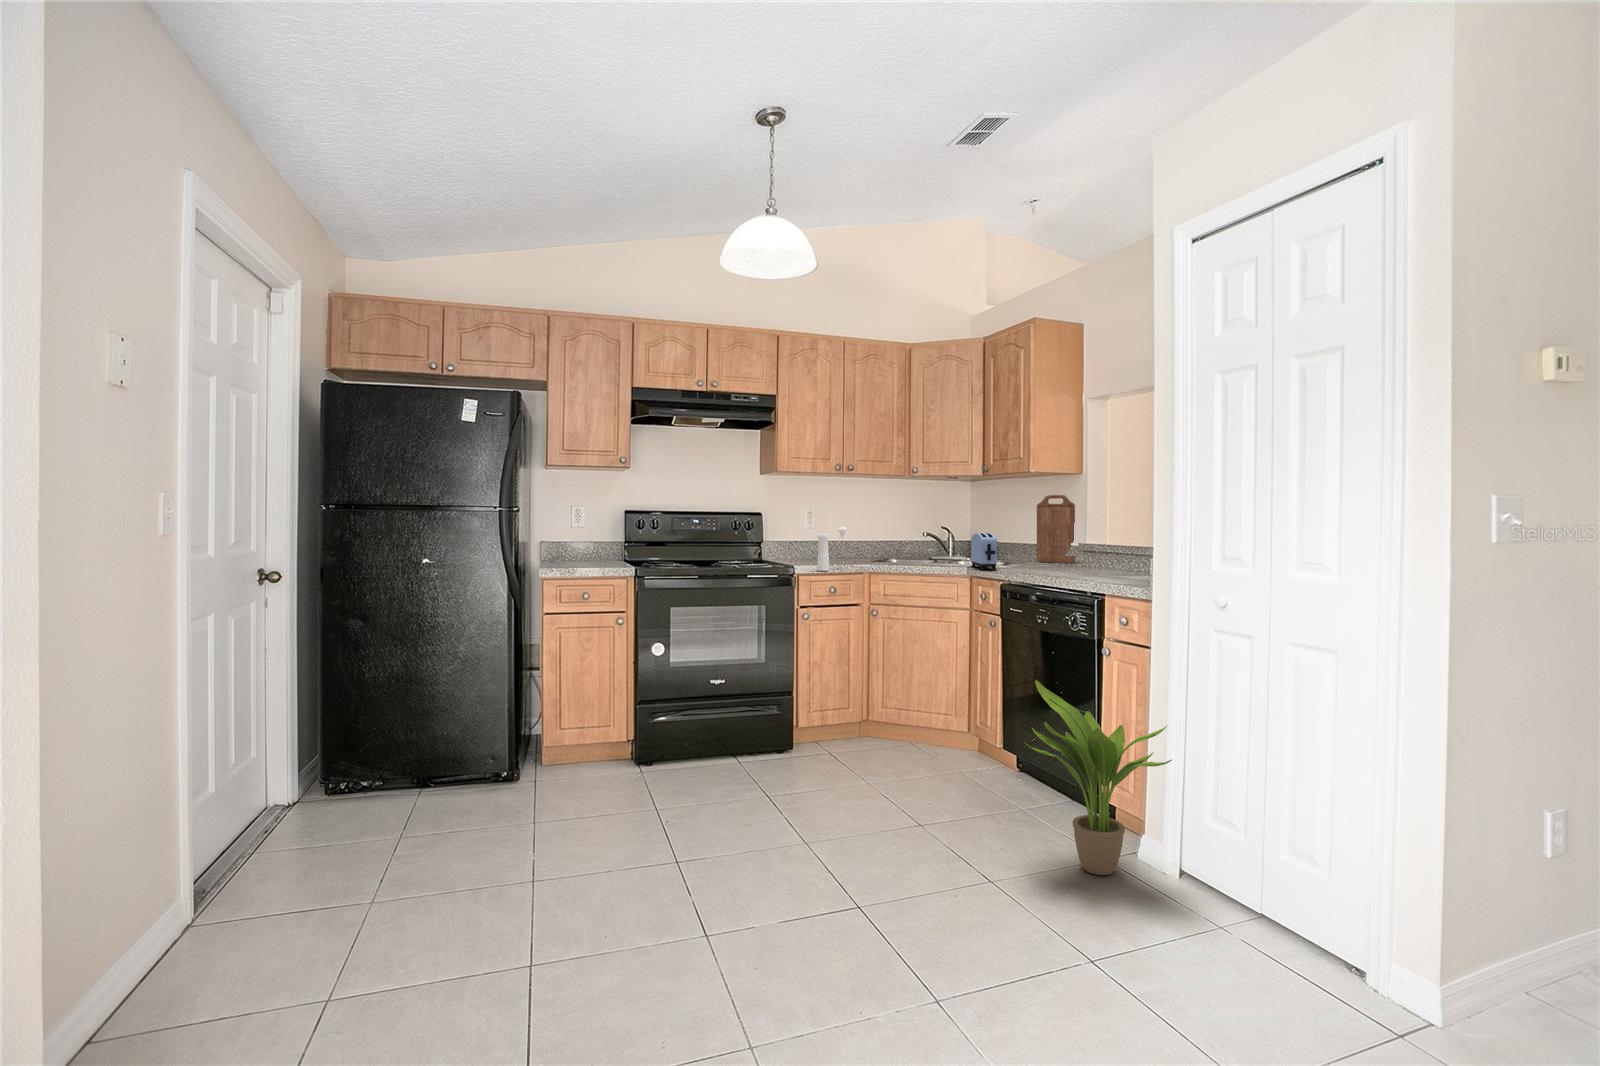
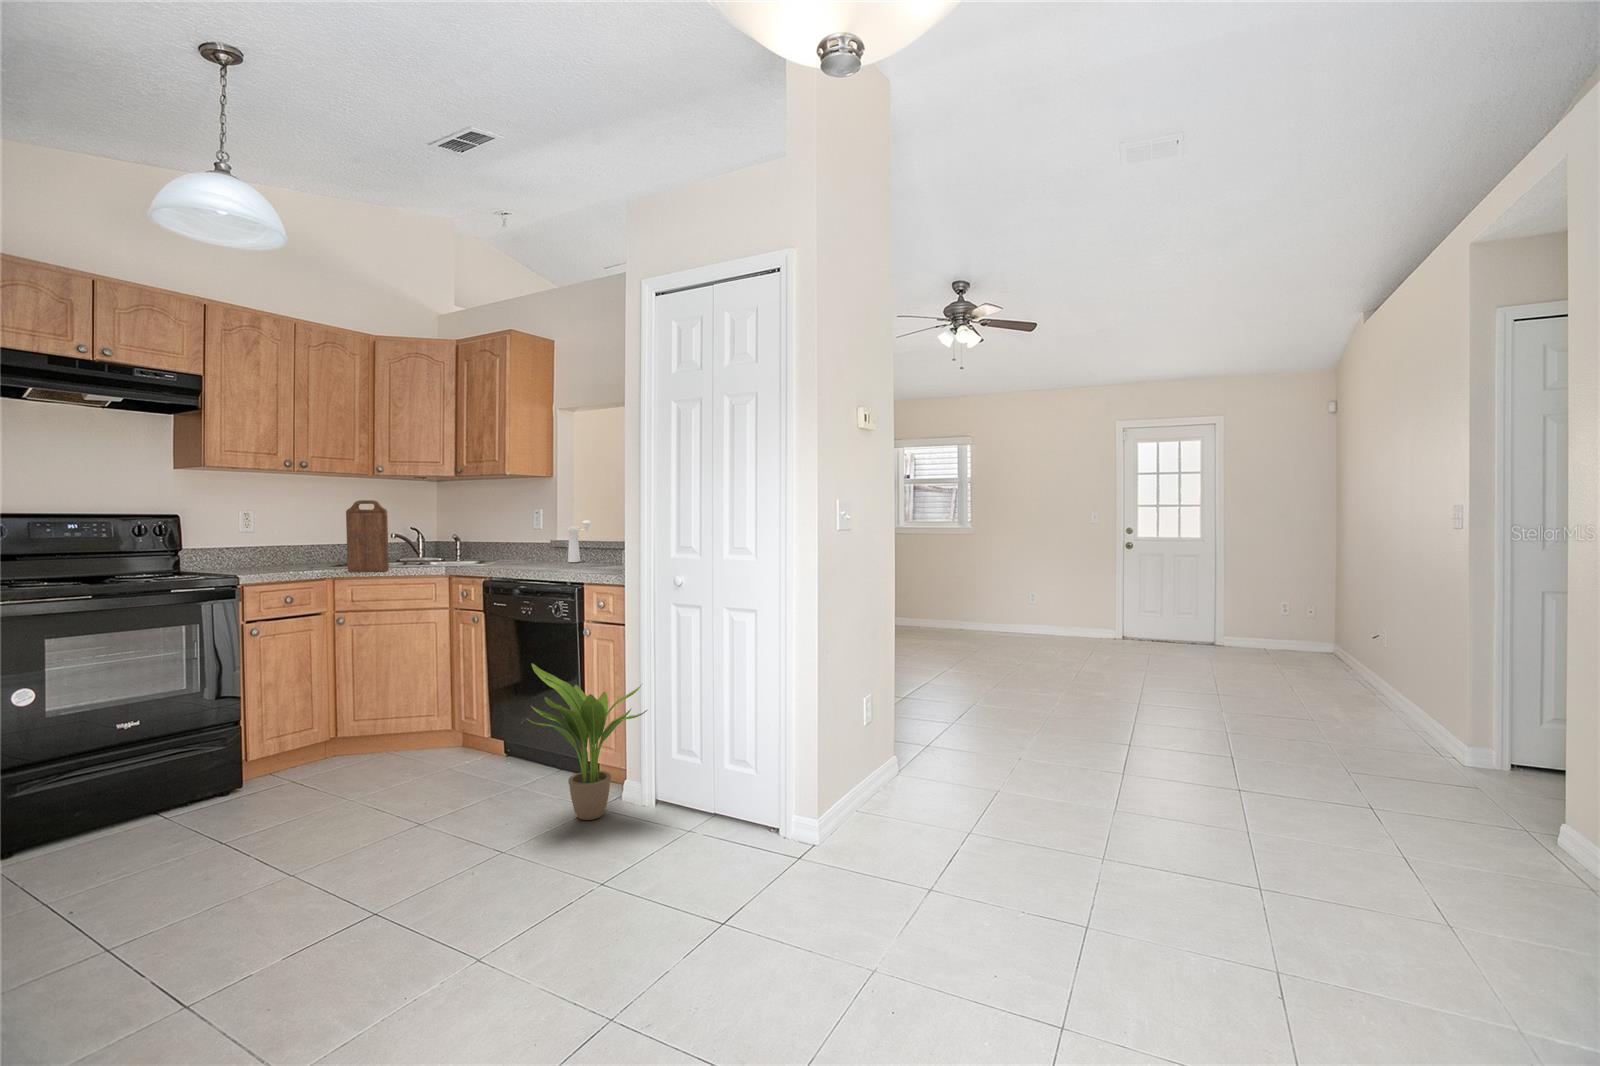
cutting board: present [1037,495,1075,563] -> present [346,500,389,571]
pepper mill: present [817,527,847,571] -> present [568,520,591,562]
toaster: present [971,533,997,570] -> none [450,533,479,569]

